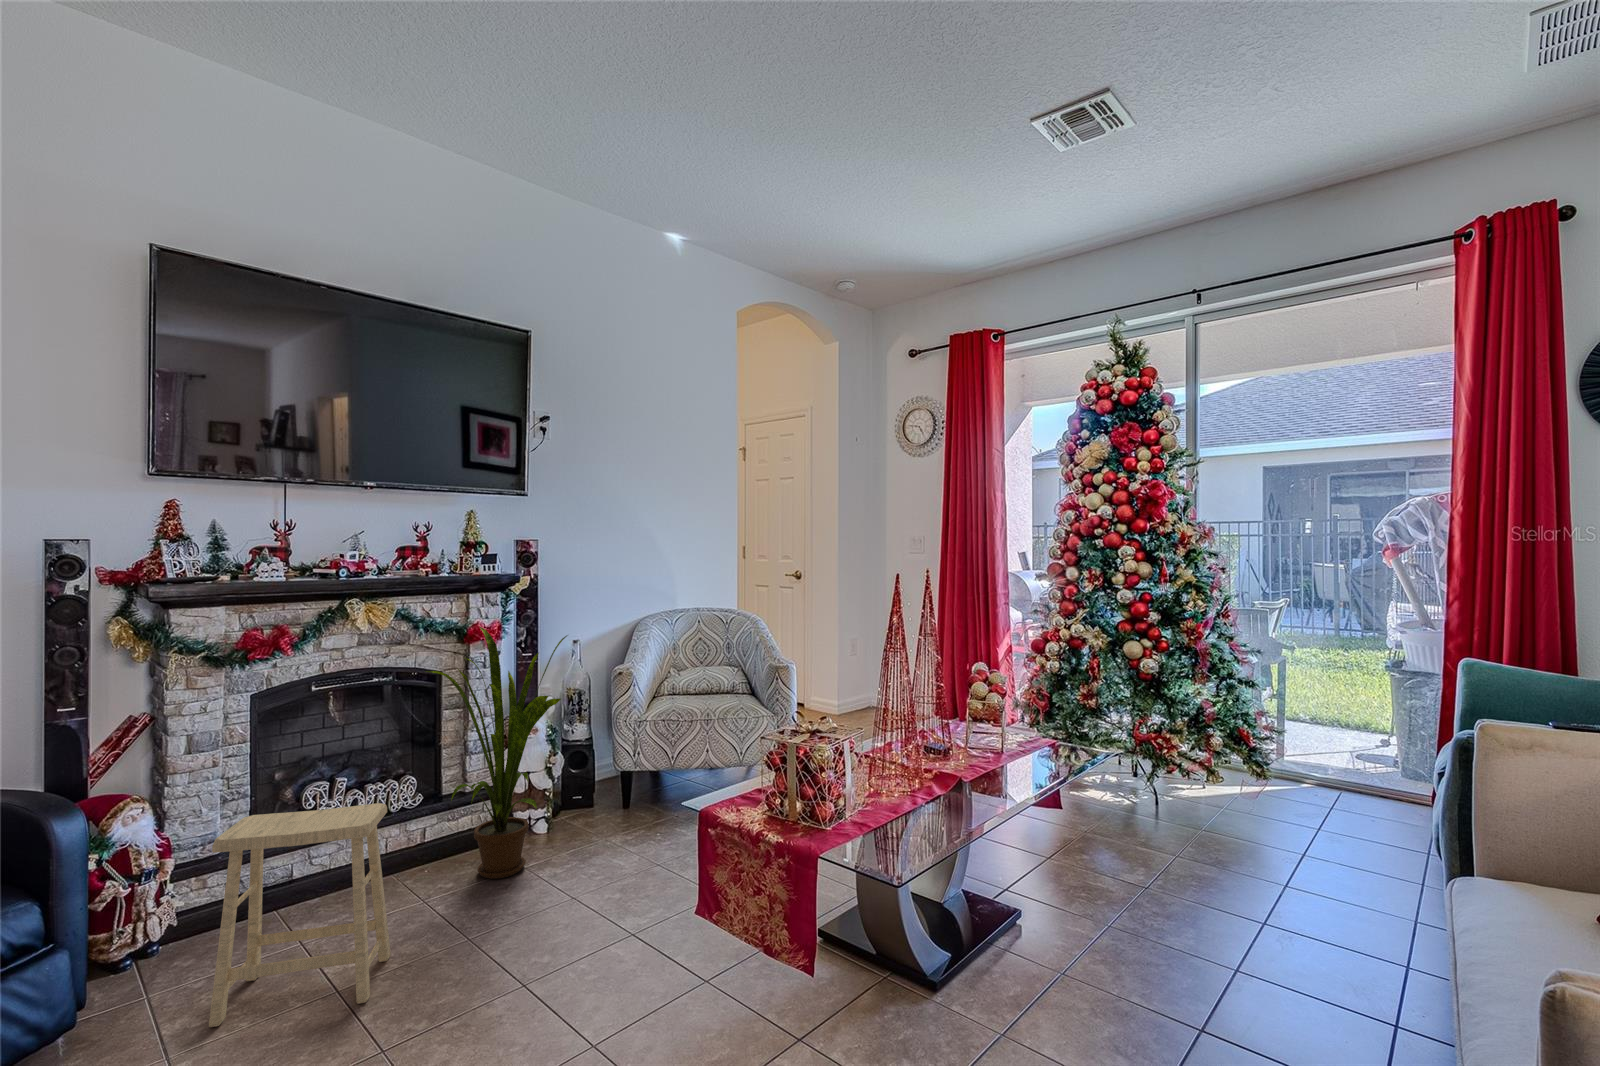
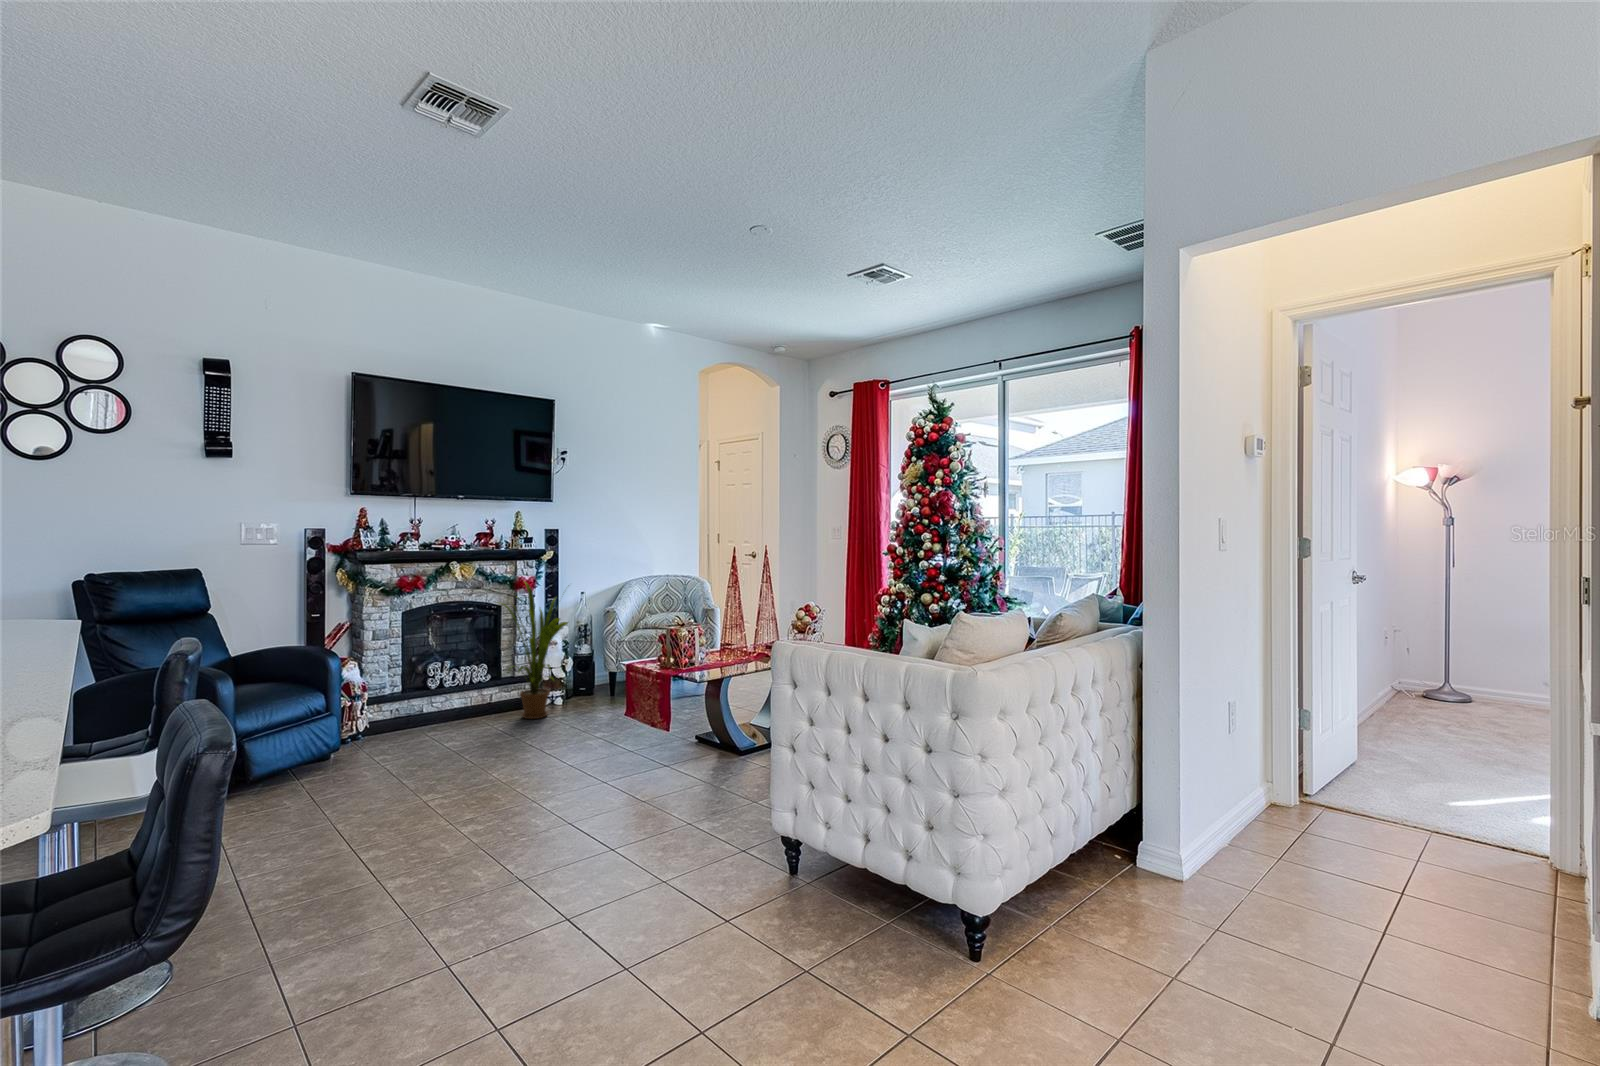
footstool: present [209,803,391,1027] -> none [399,663,478,756]

